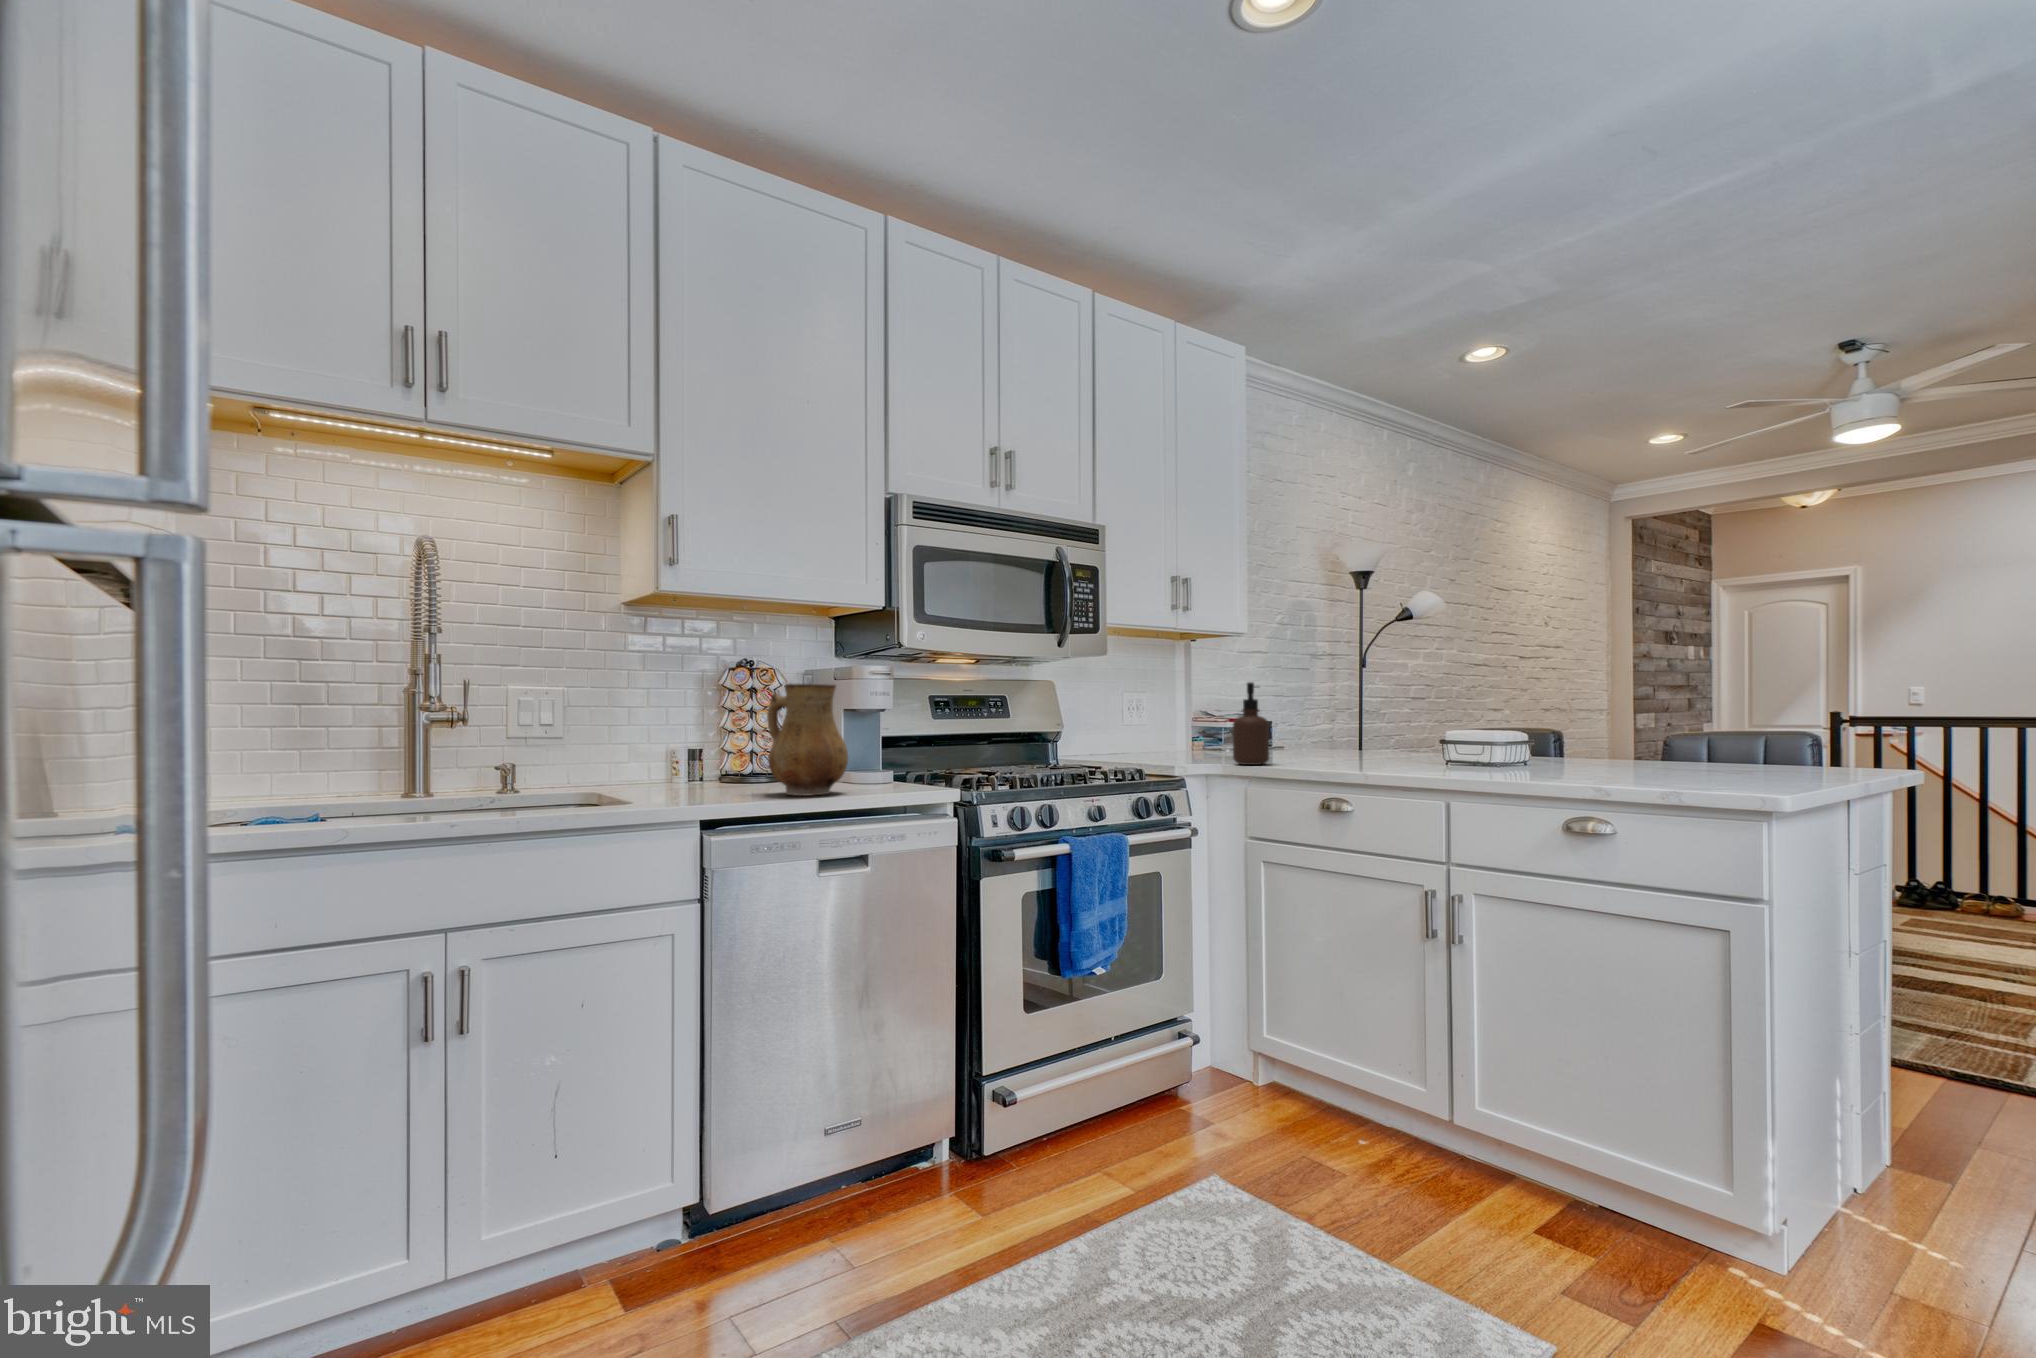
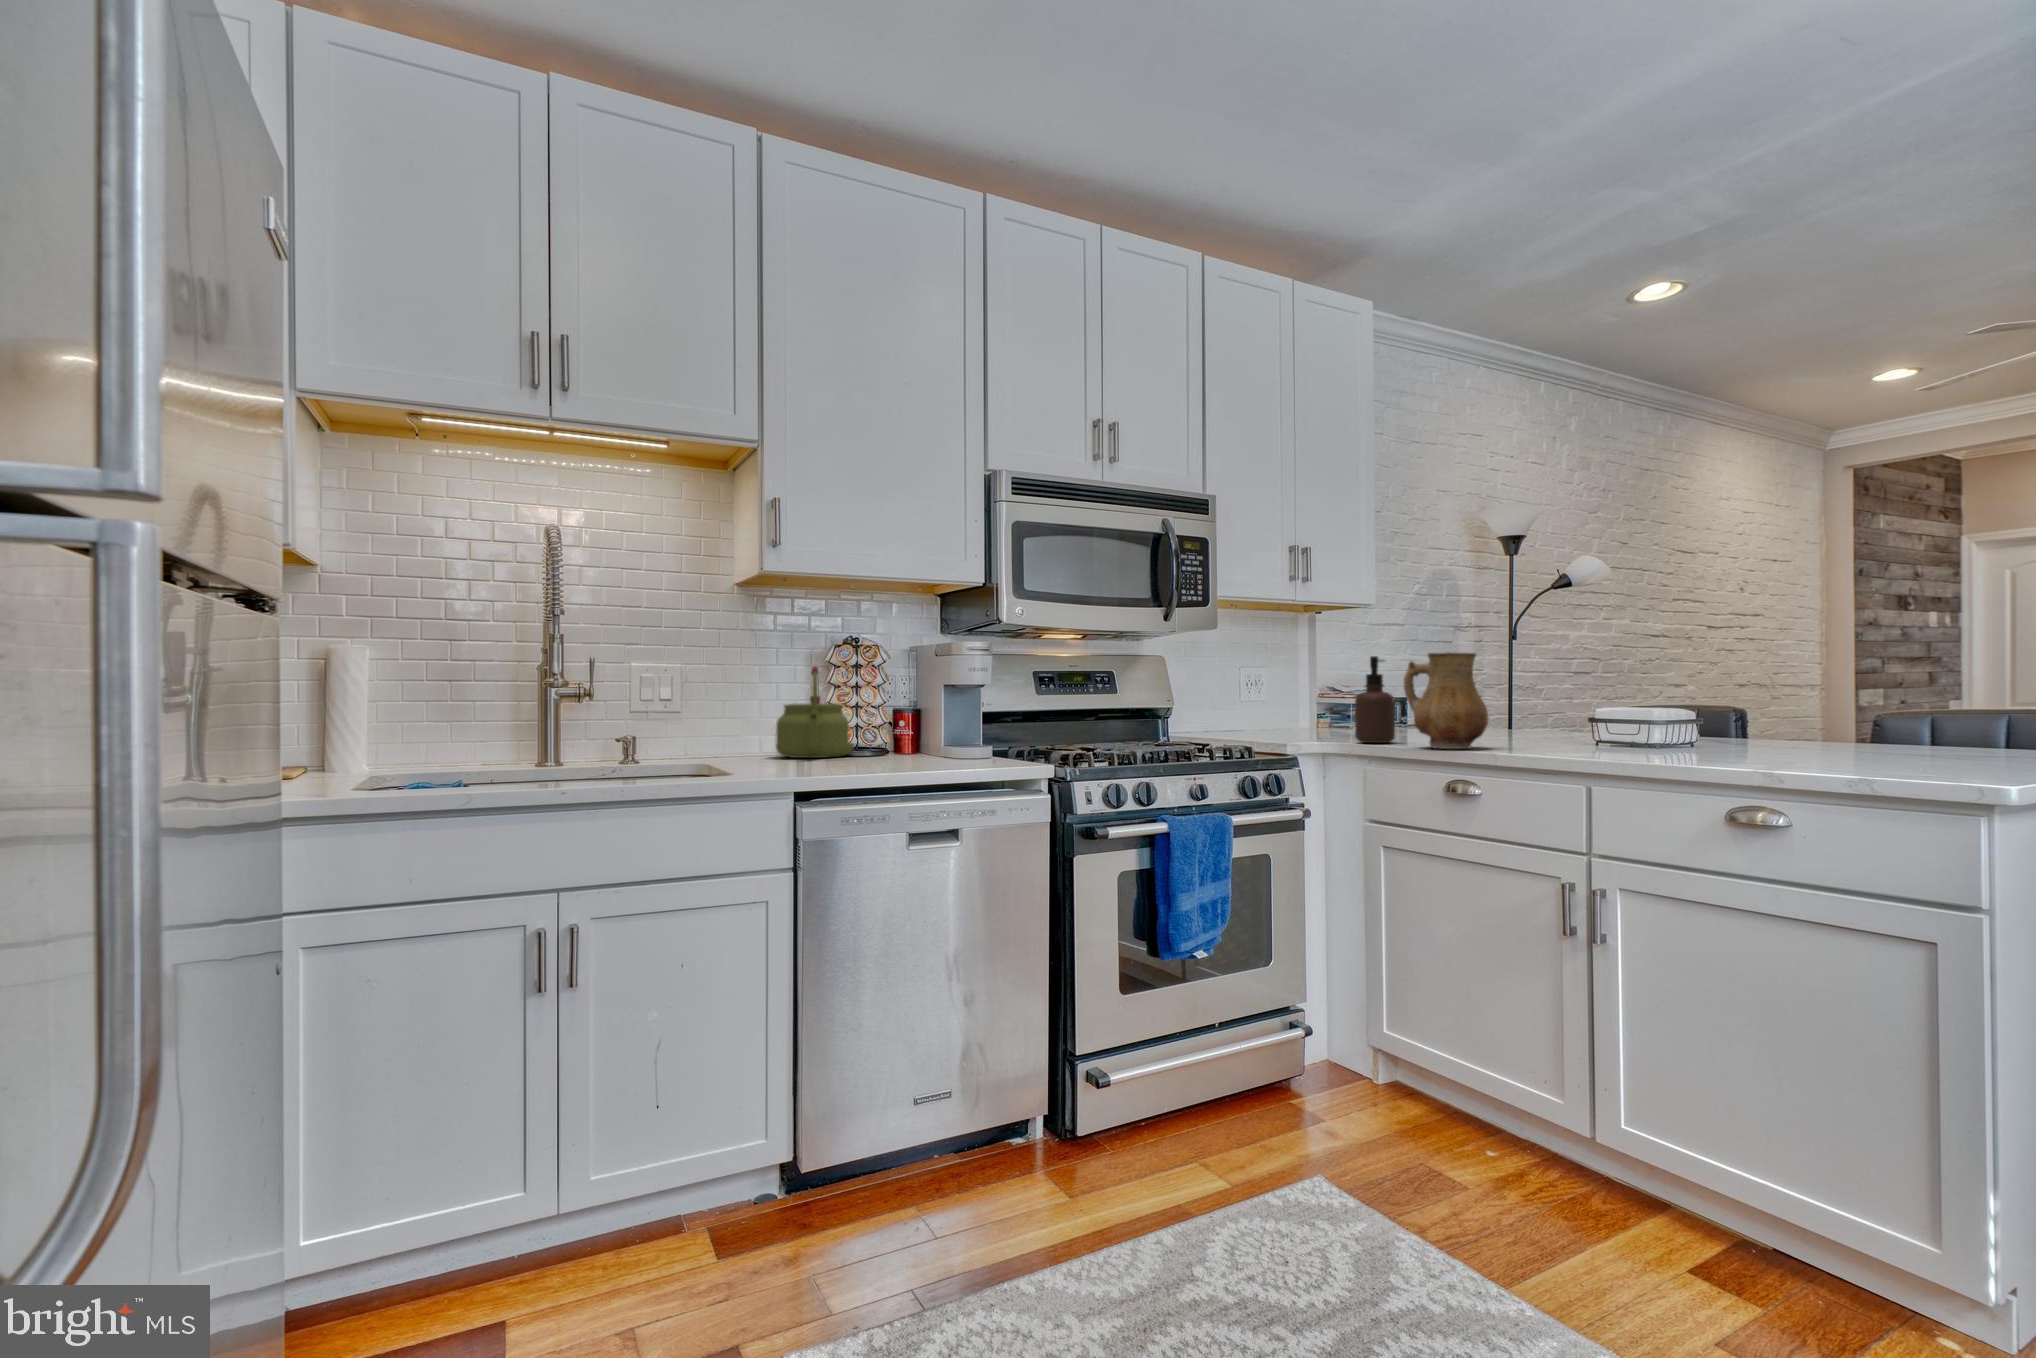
ceramic pitcher: present [767,684,848,796] -> present [1404,652,1488,749]
kettle: none [662,688,746,784] -> present [776,666,854,758]

